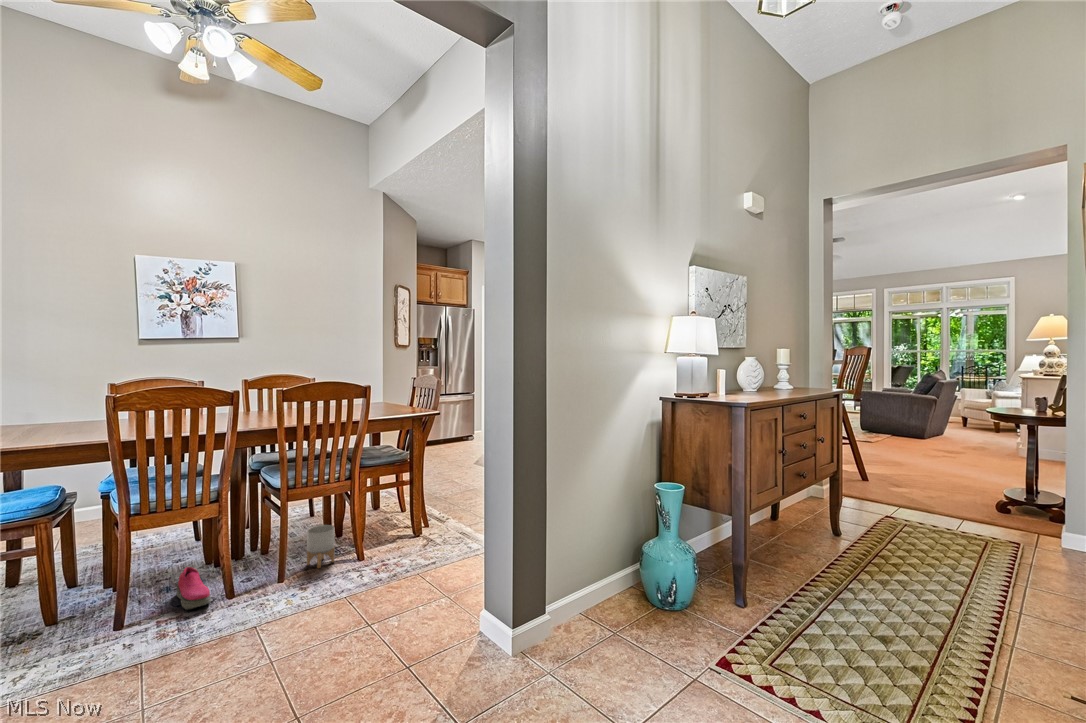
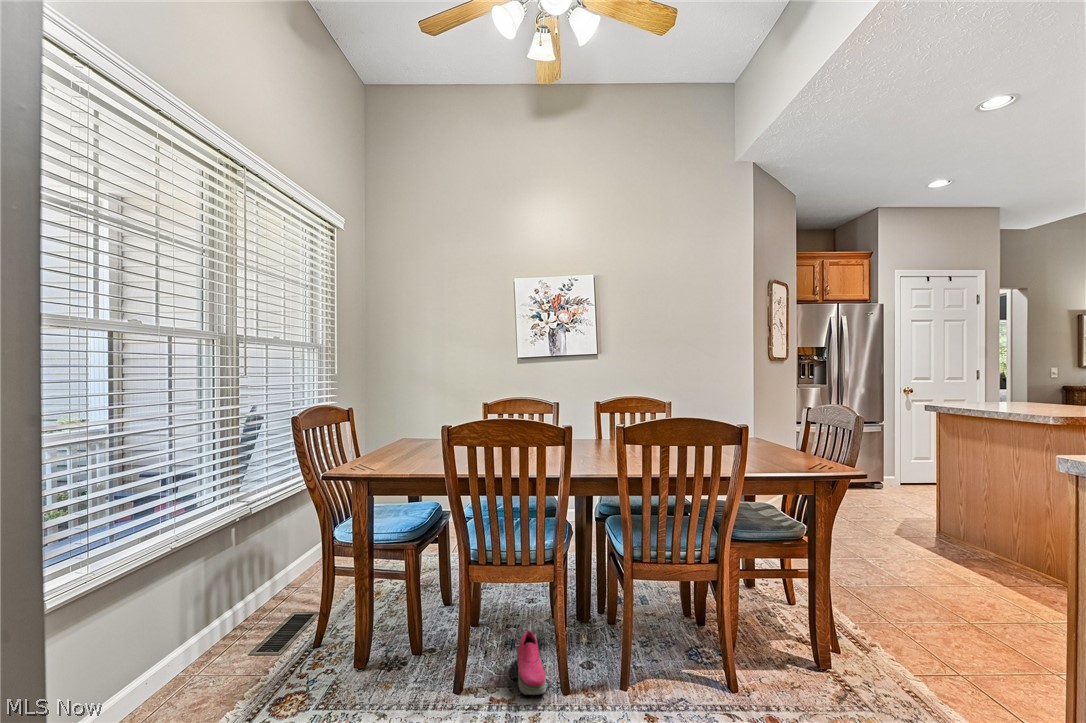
planter: present [307,525,334,568] -> none [658,613,694,679]

